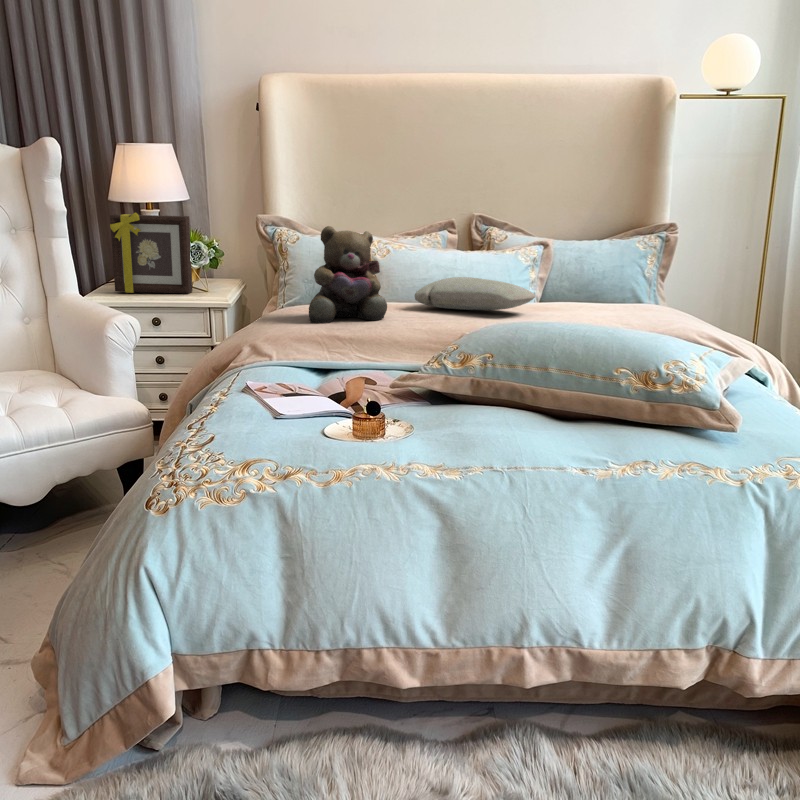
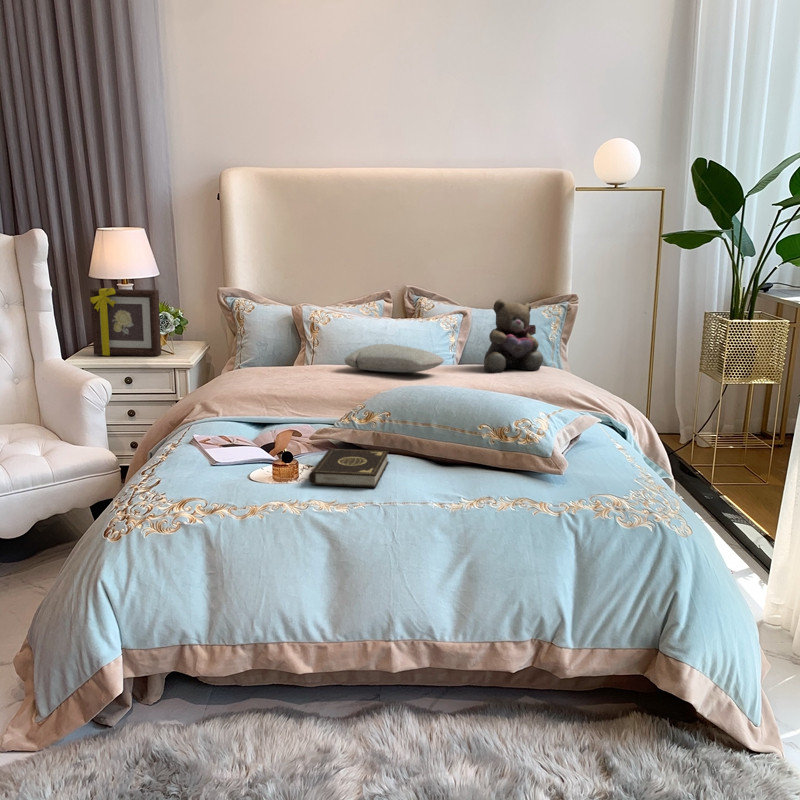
teddy bear: present [309,226,387,323] -> present [484,299,543,373]
book: none [405,398,497,447] -> present [309,449,389,487]

